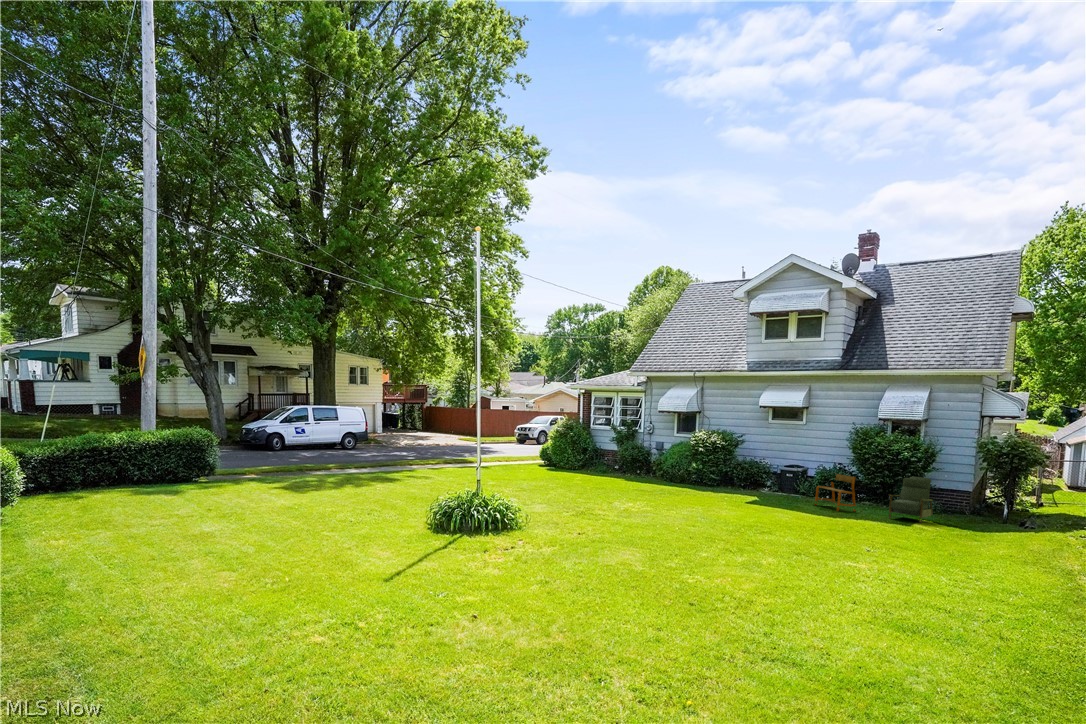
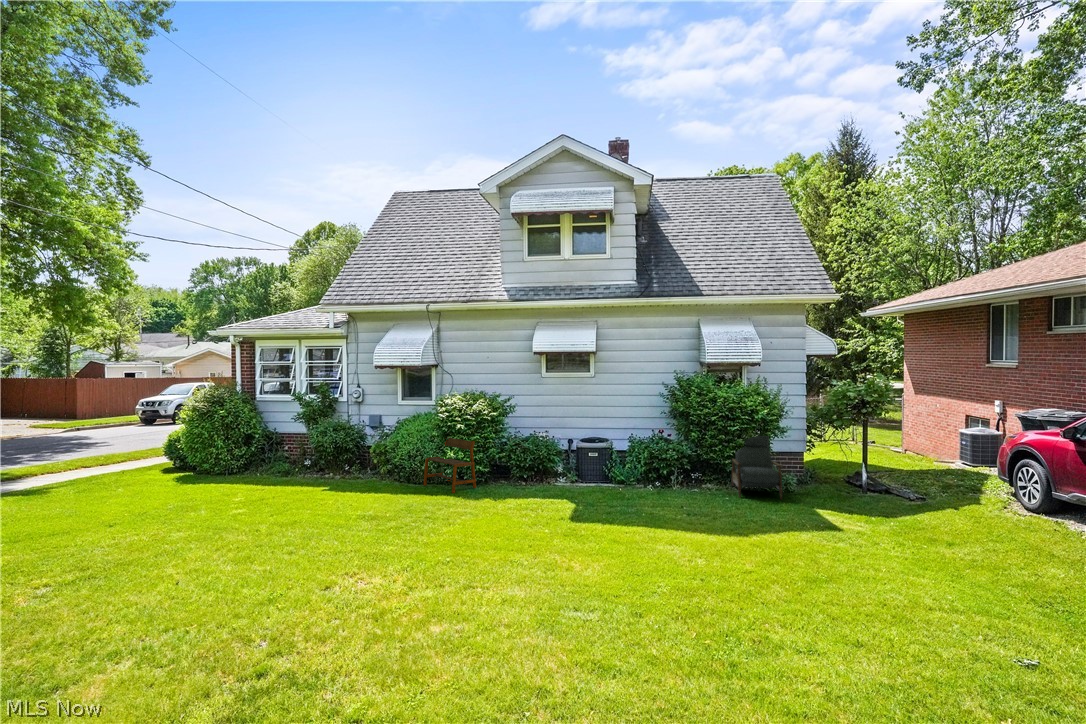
bench: present [815,474,856,511] -> present [423,438,476,493]

